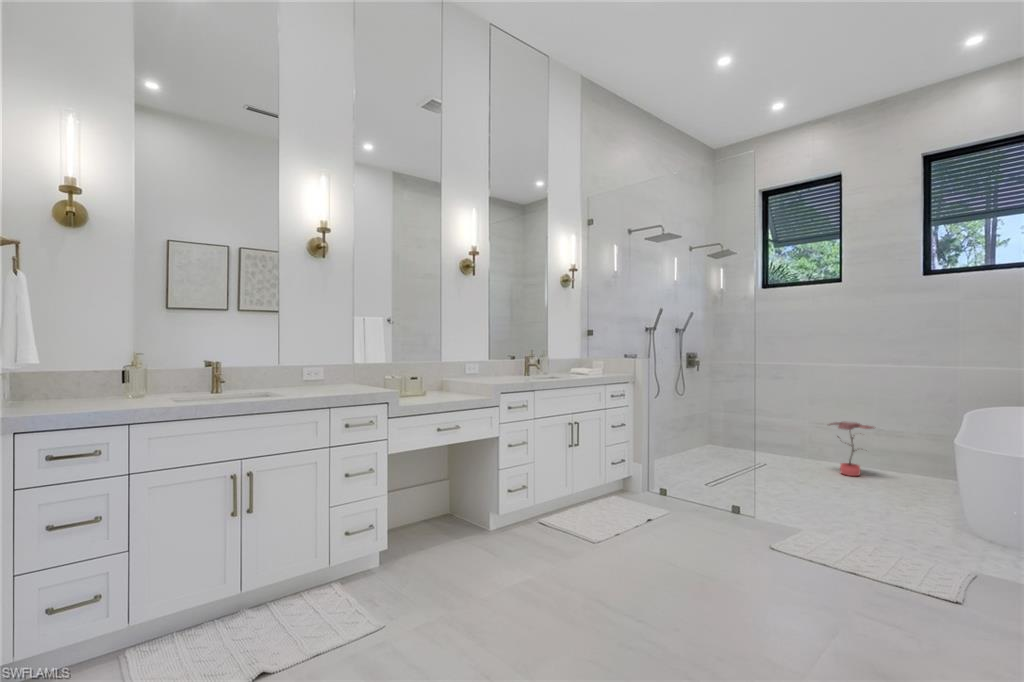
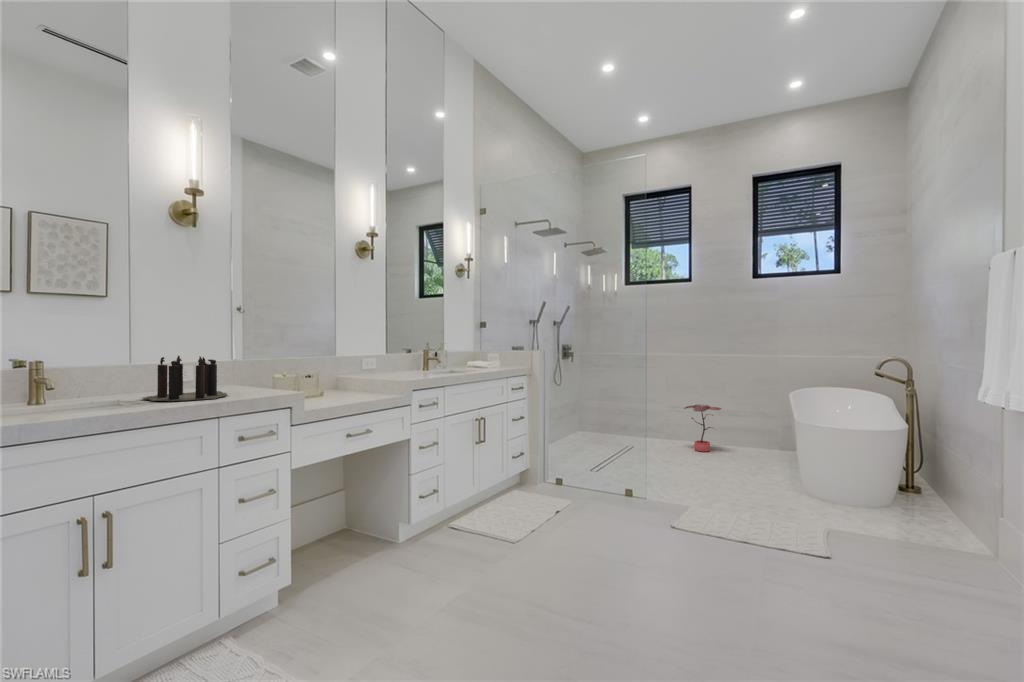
candle: none [277,359,357,394] -> present [143,356,227,401]

